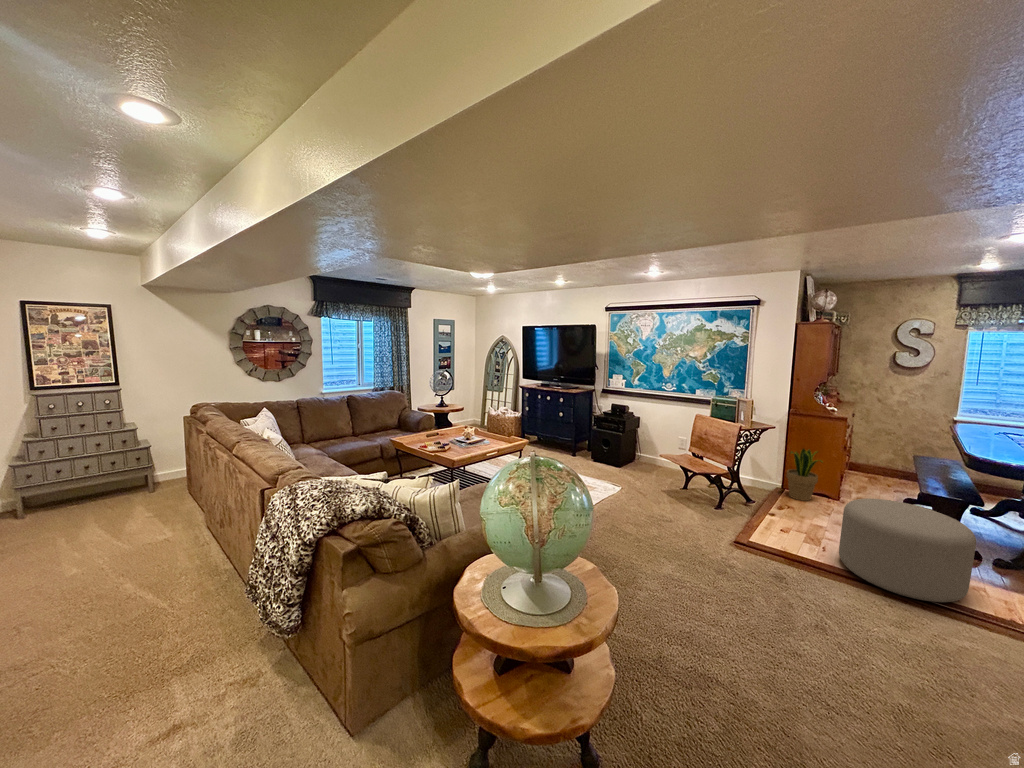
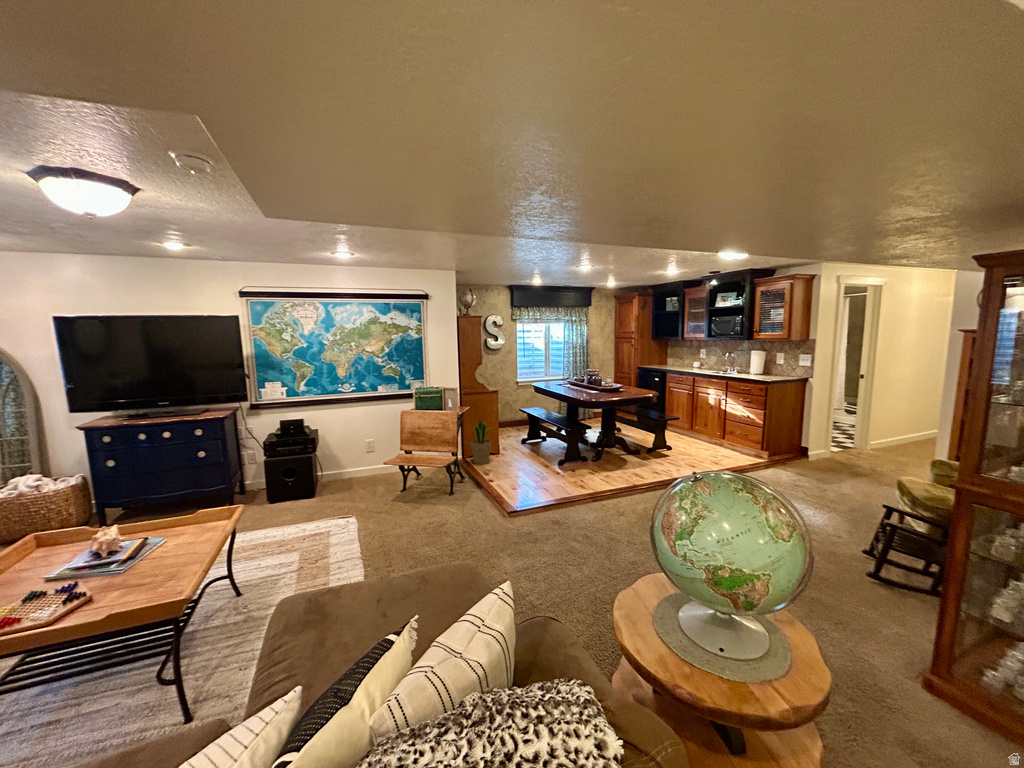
ottoman: present [839,498,976,602] -> none [548,438,615,501]

